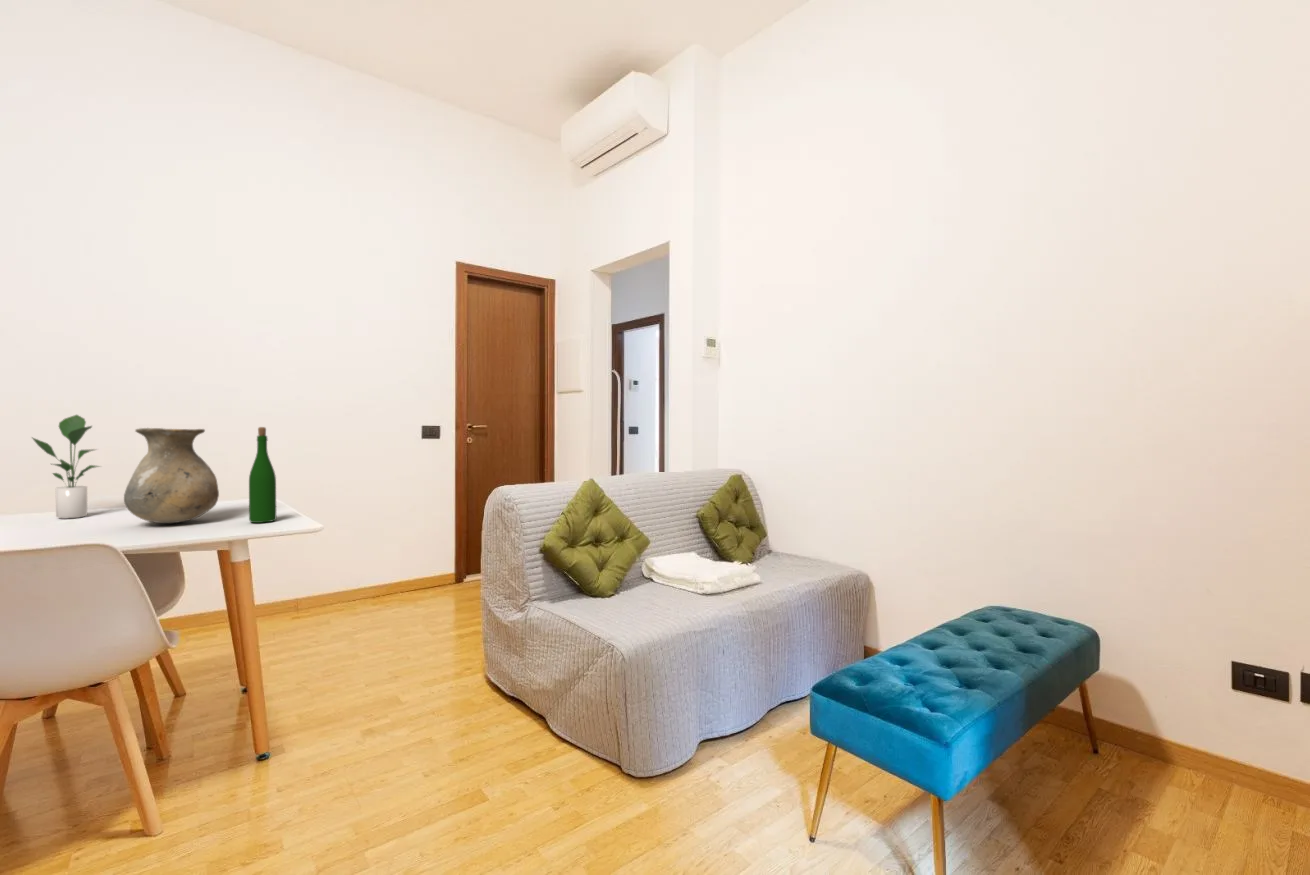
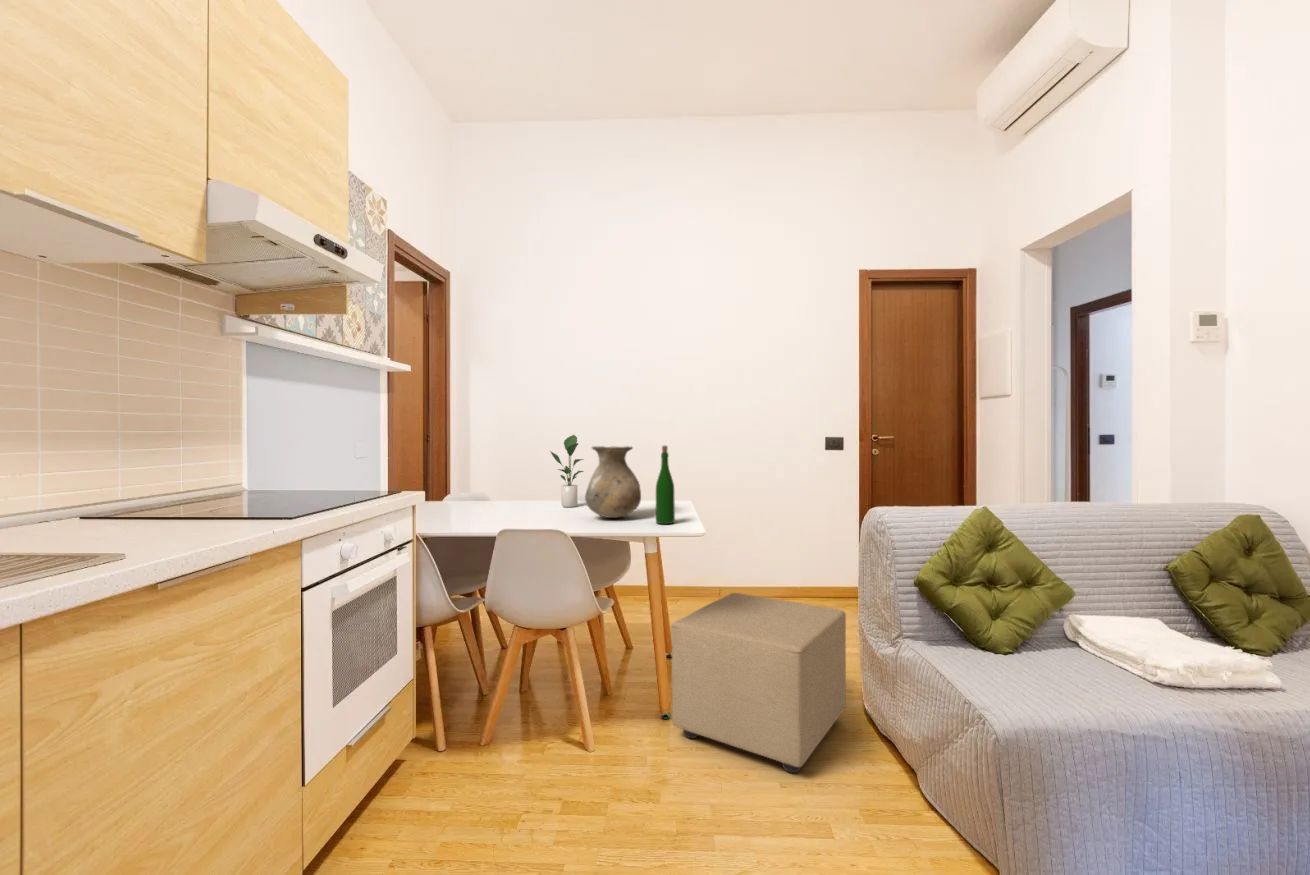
ottoman: none [279,590,472,768] -> present [671,593,846,773]

